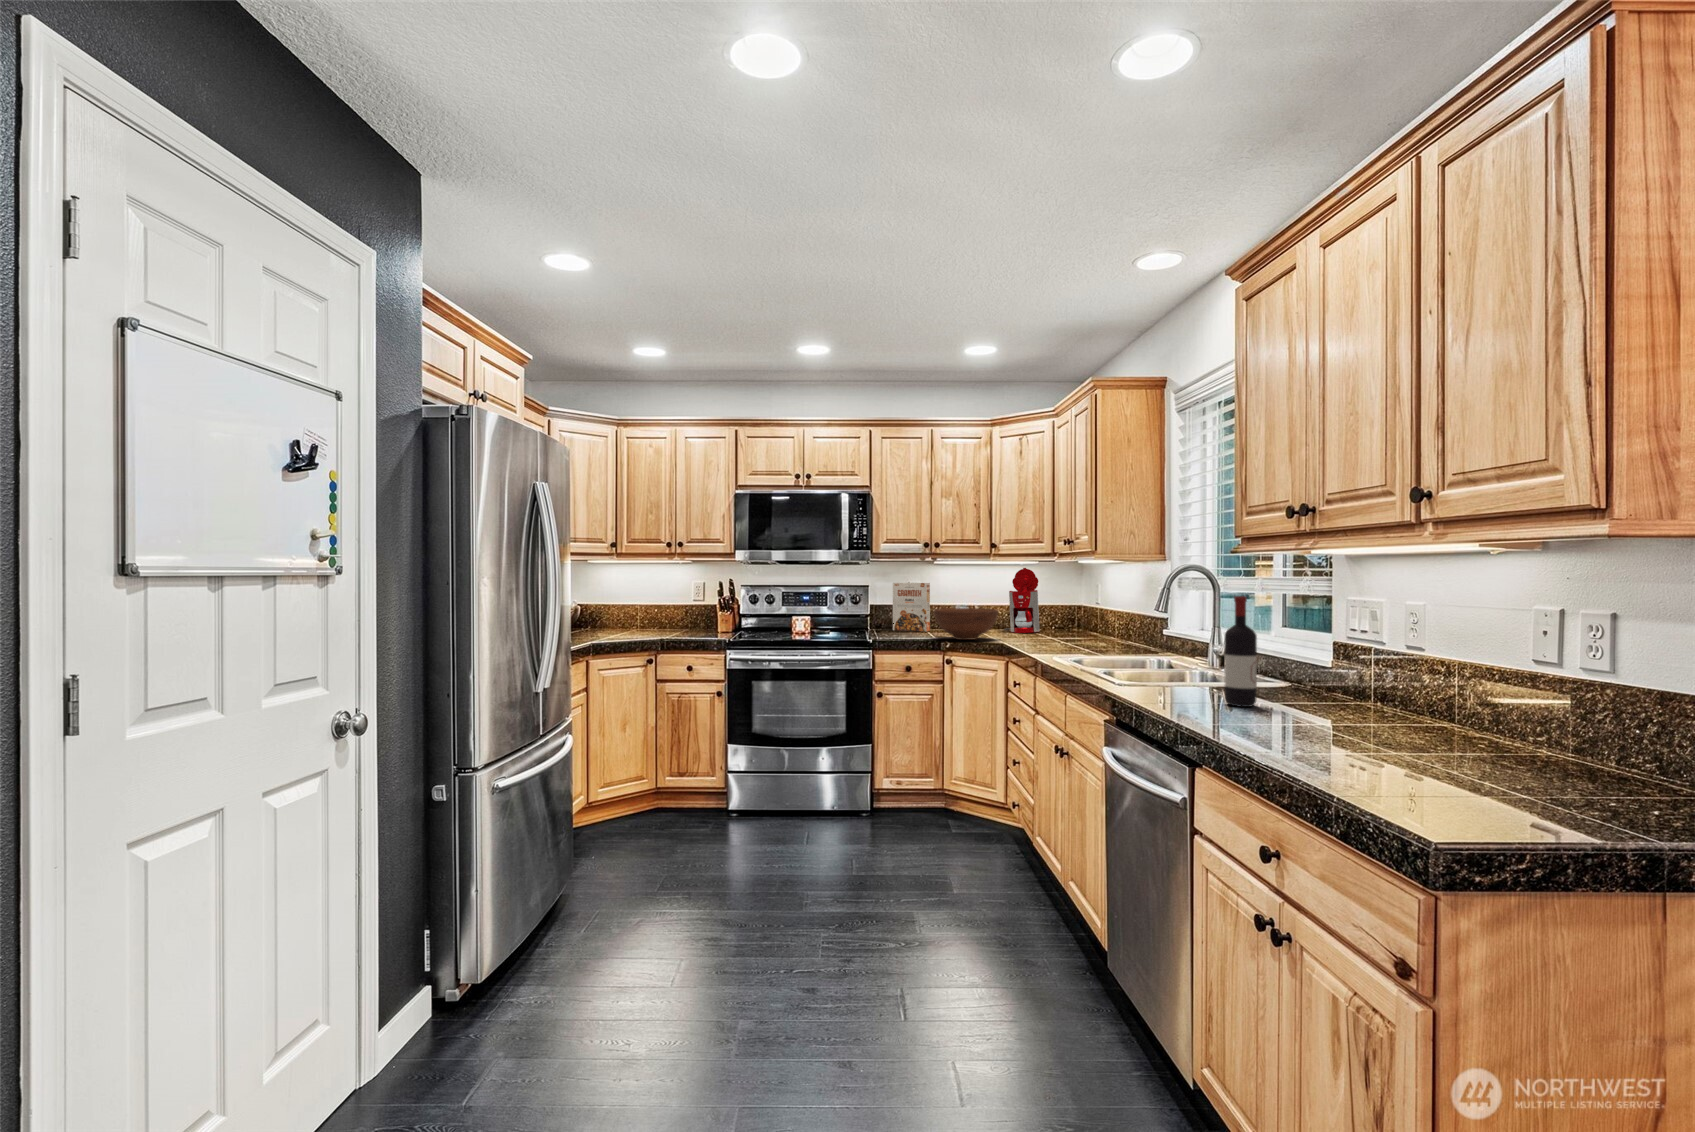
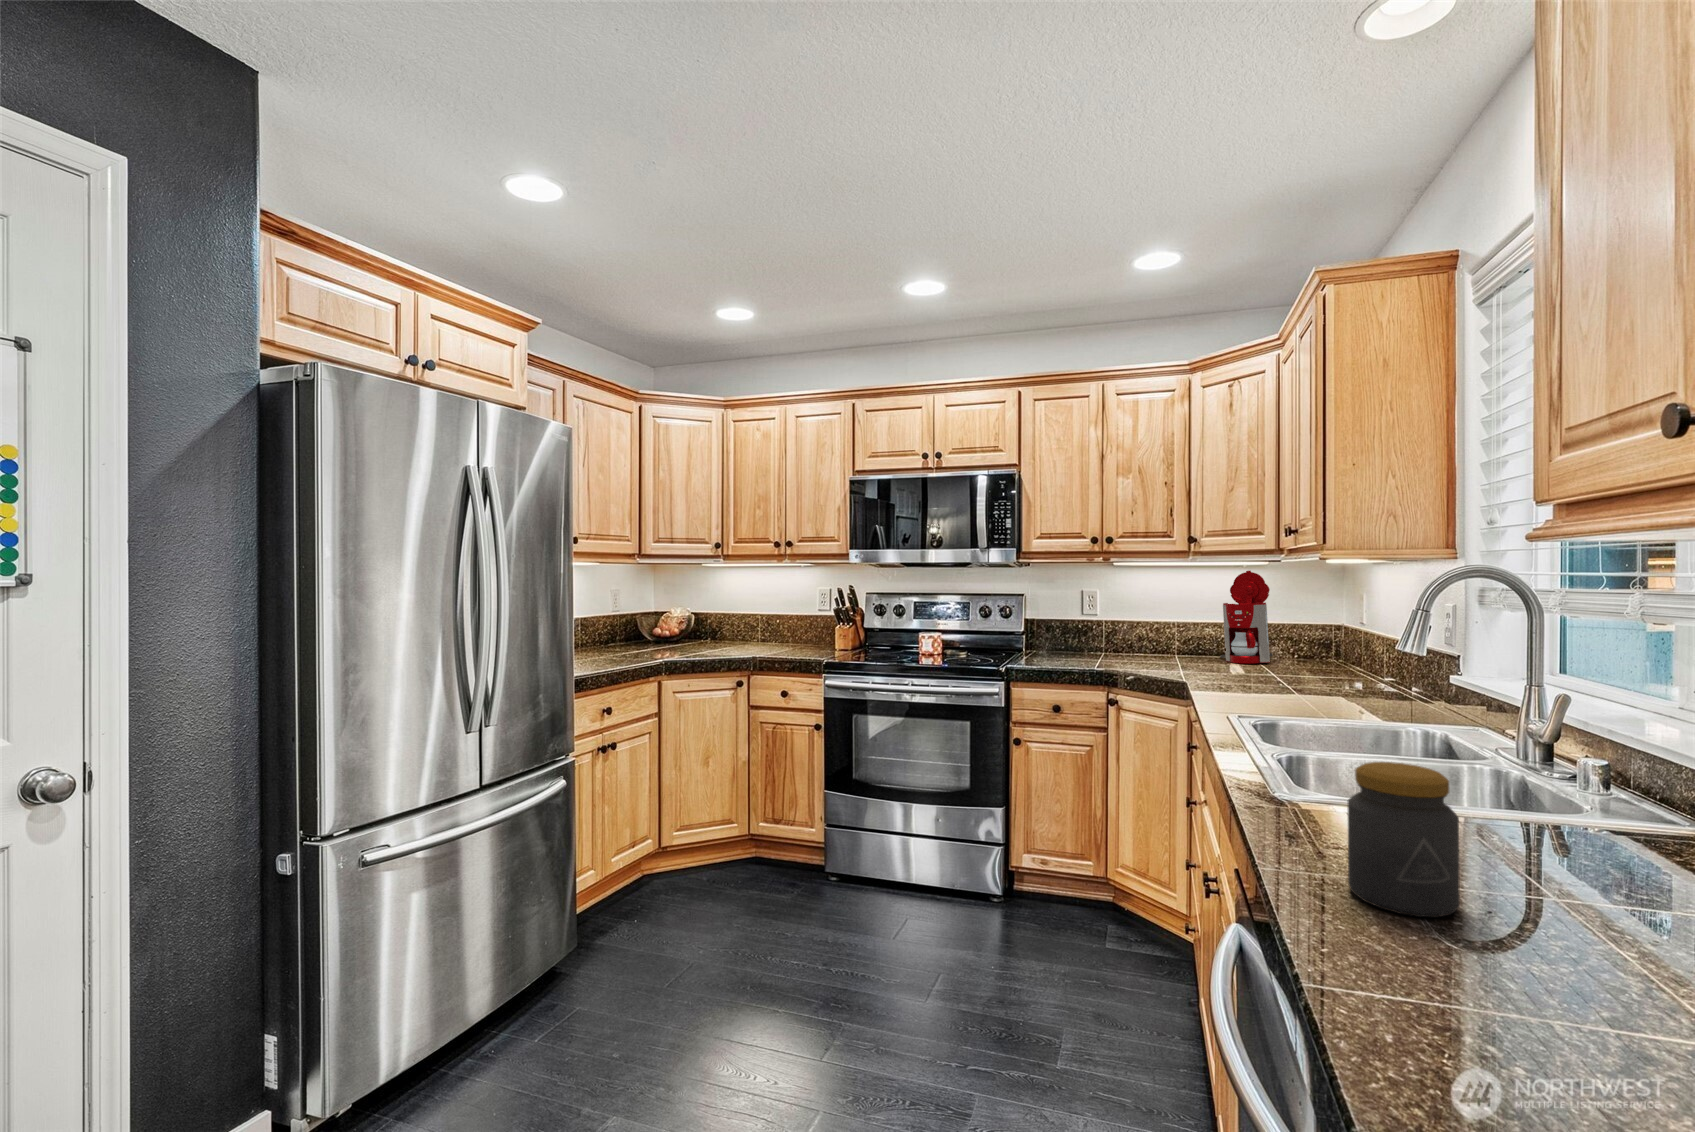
cereal box: present [893,583,930,632] -> none [1058,591,1108,656]
wine bottle: present [1224,596,1257,707] -> none [1494,638,1586,906]
fruit bowl: present [934,608,998,640] -> none [1090,627,1186,673]
jar: none [1175,652,1217,713] -> present [1348,762,1460,918]

